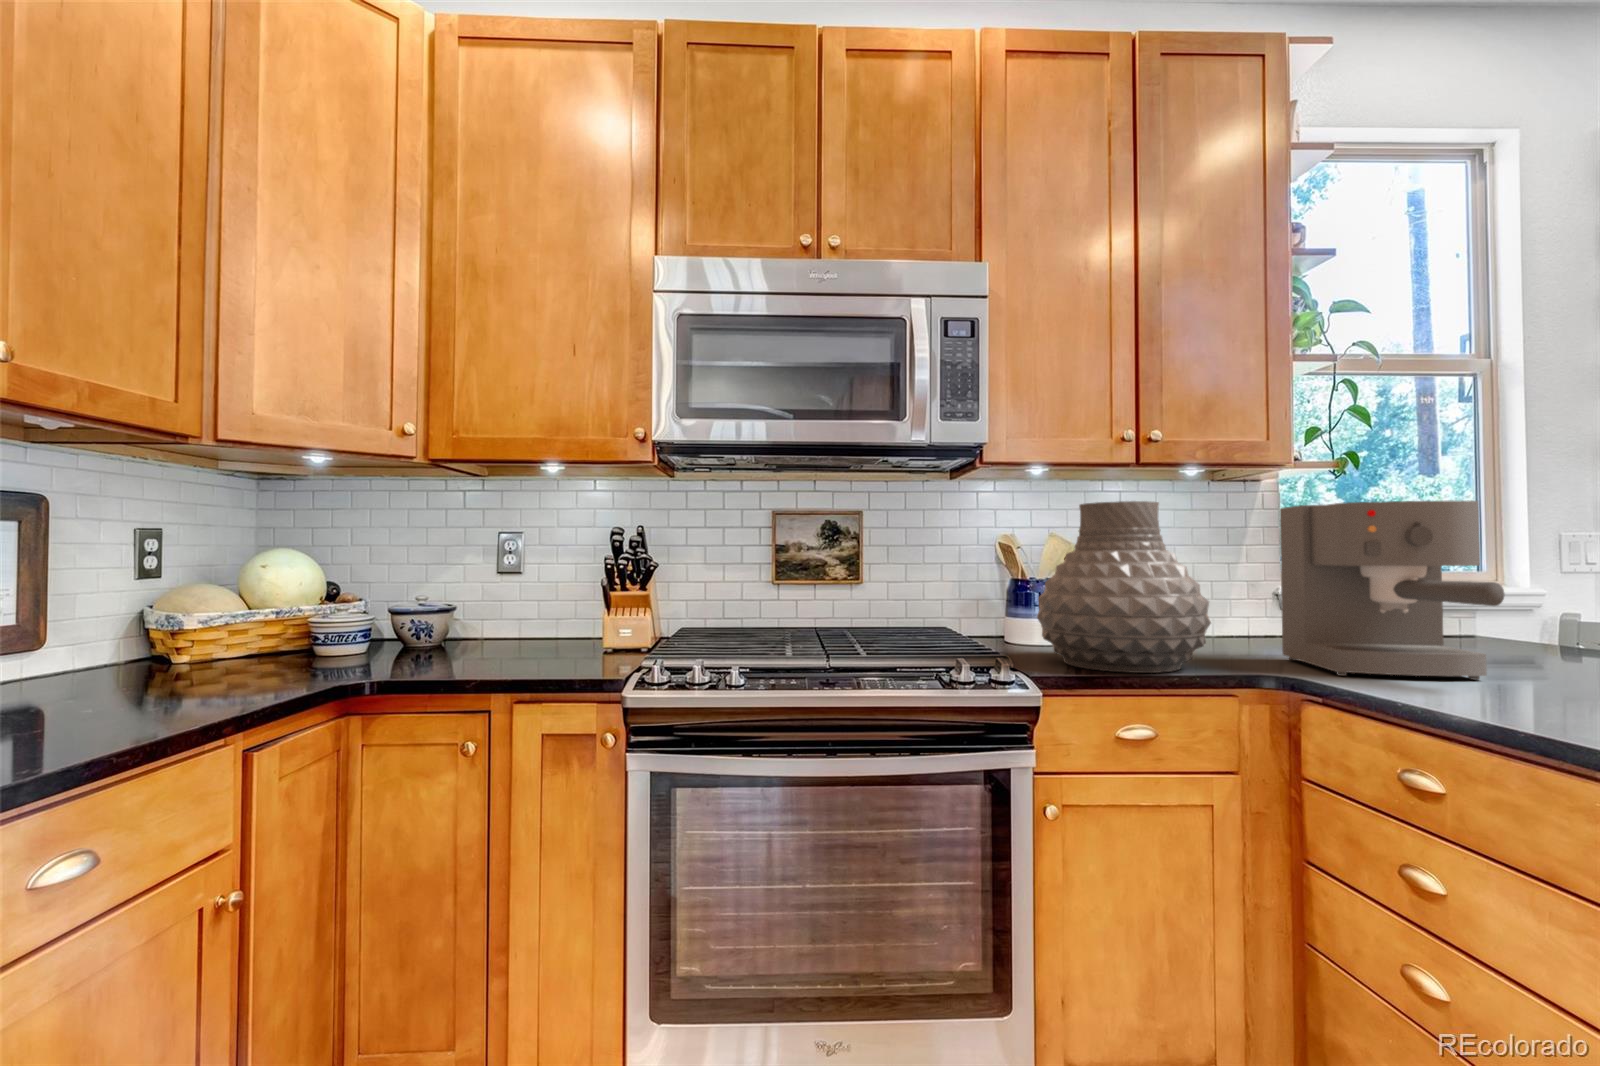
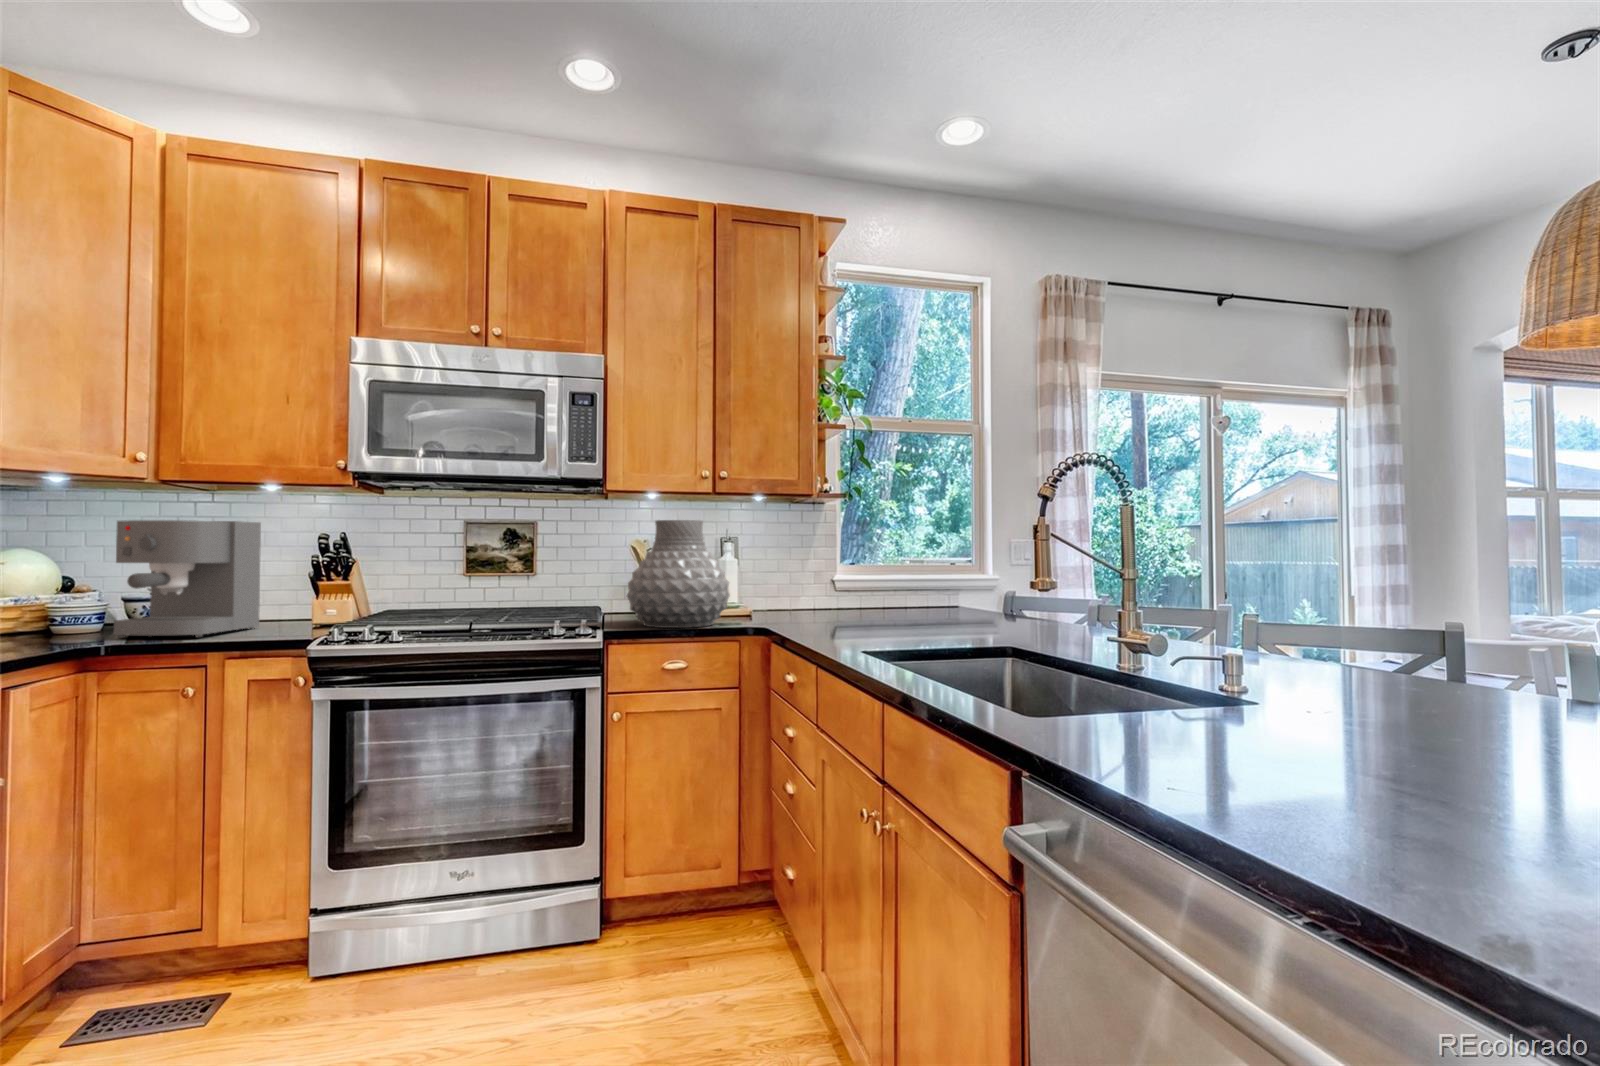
coffee maker: present [1280,501,1505,680] -> present [114,520,261,637]

